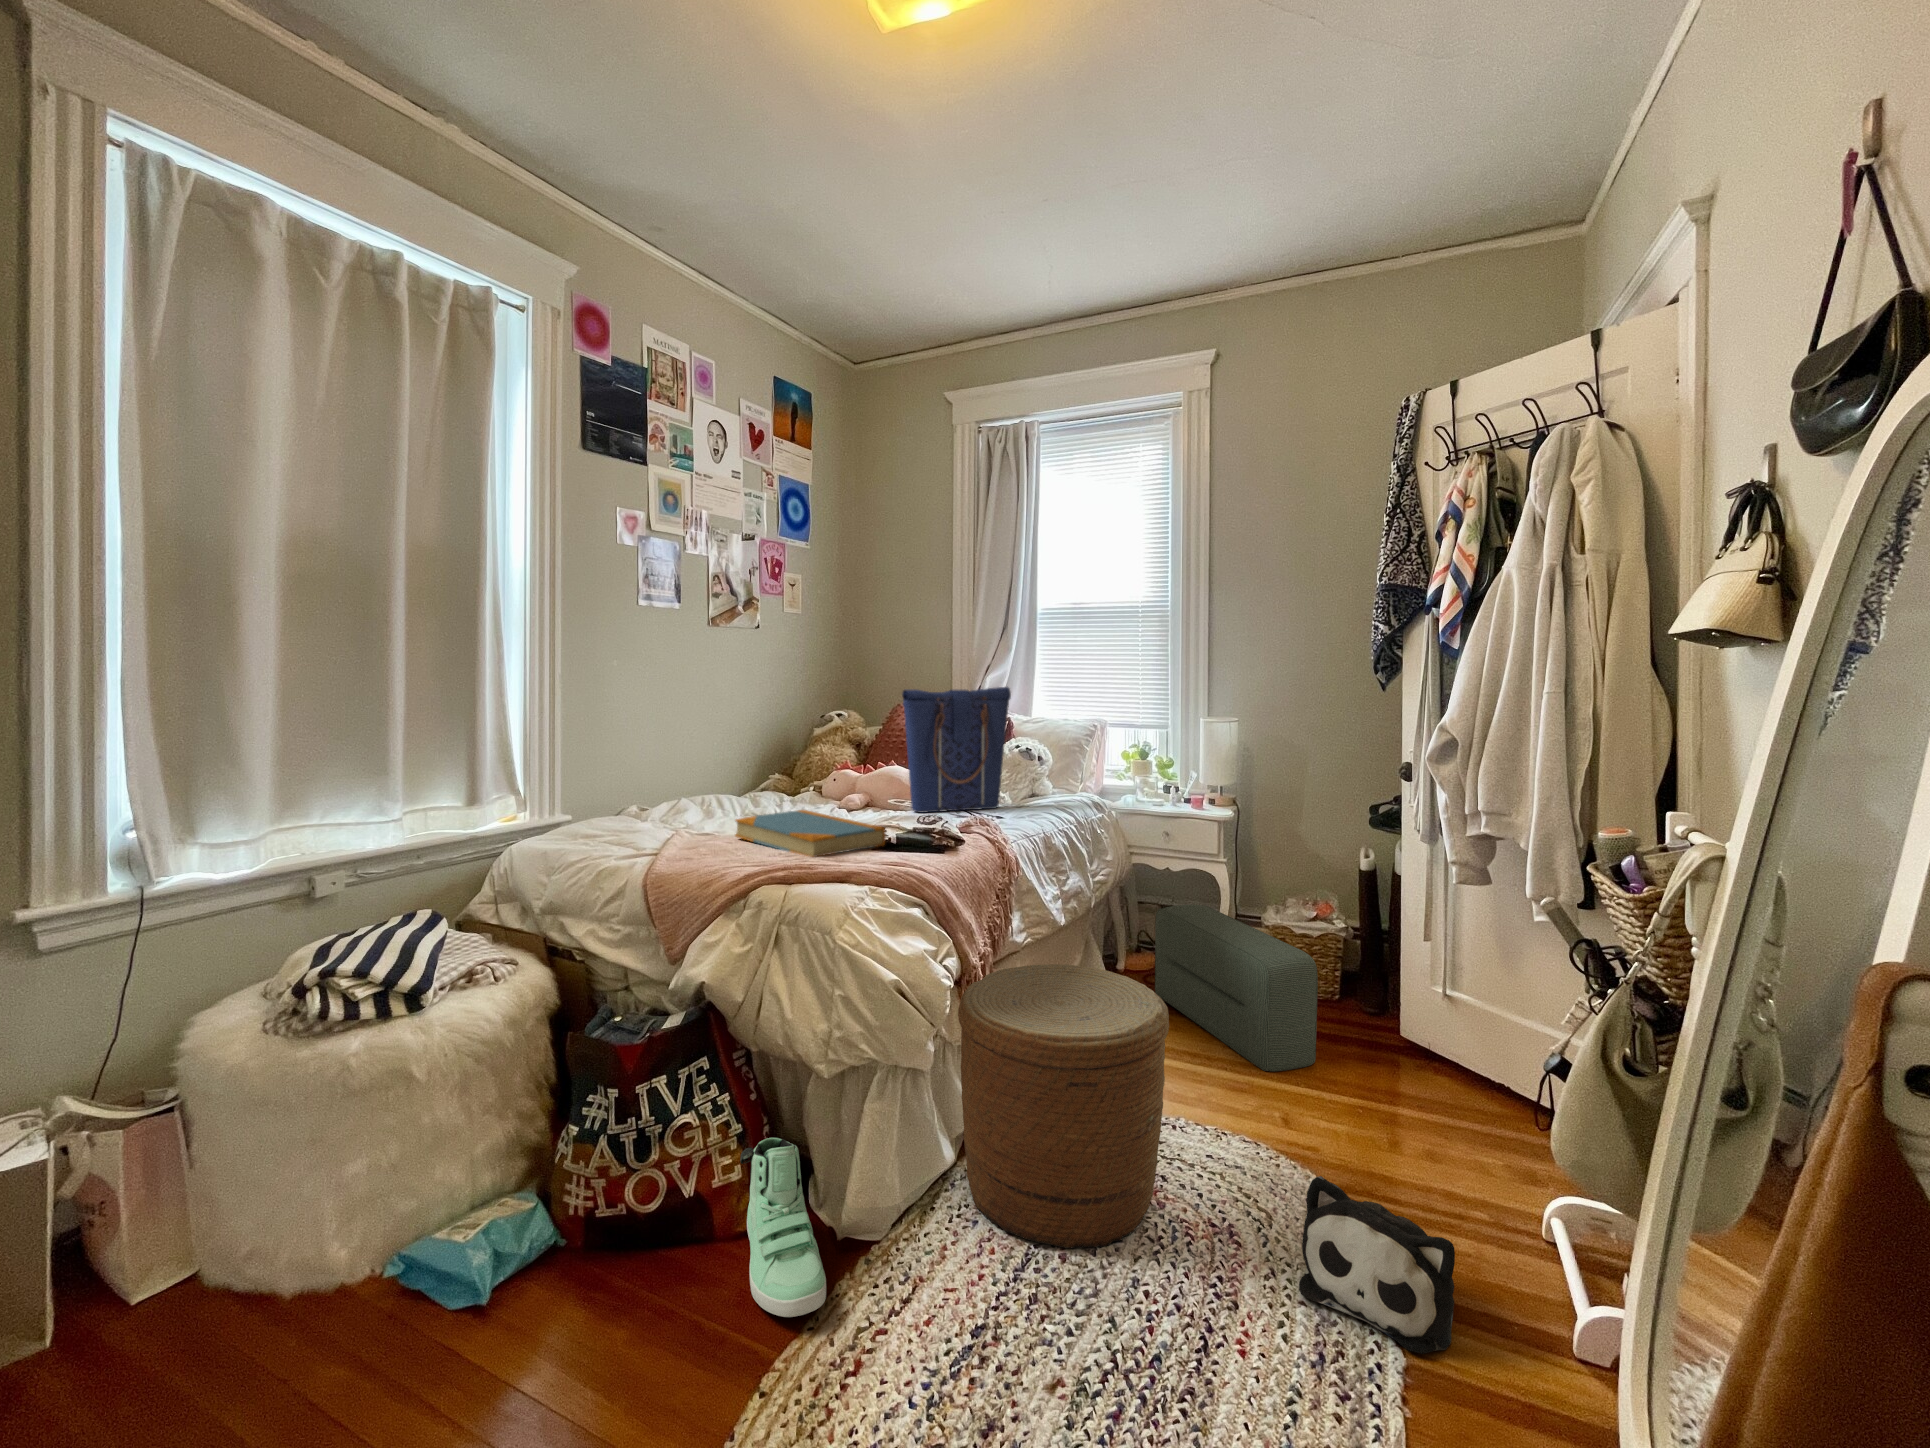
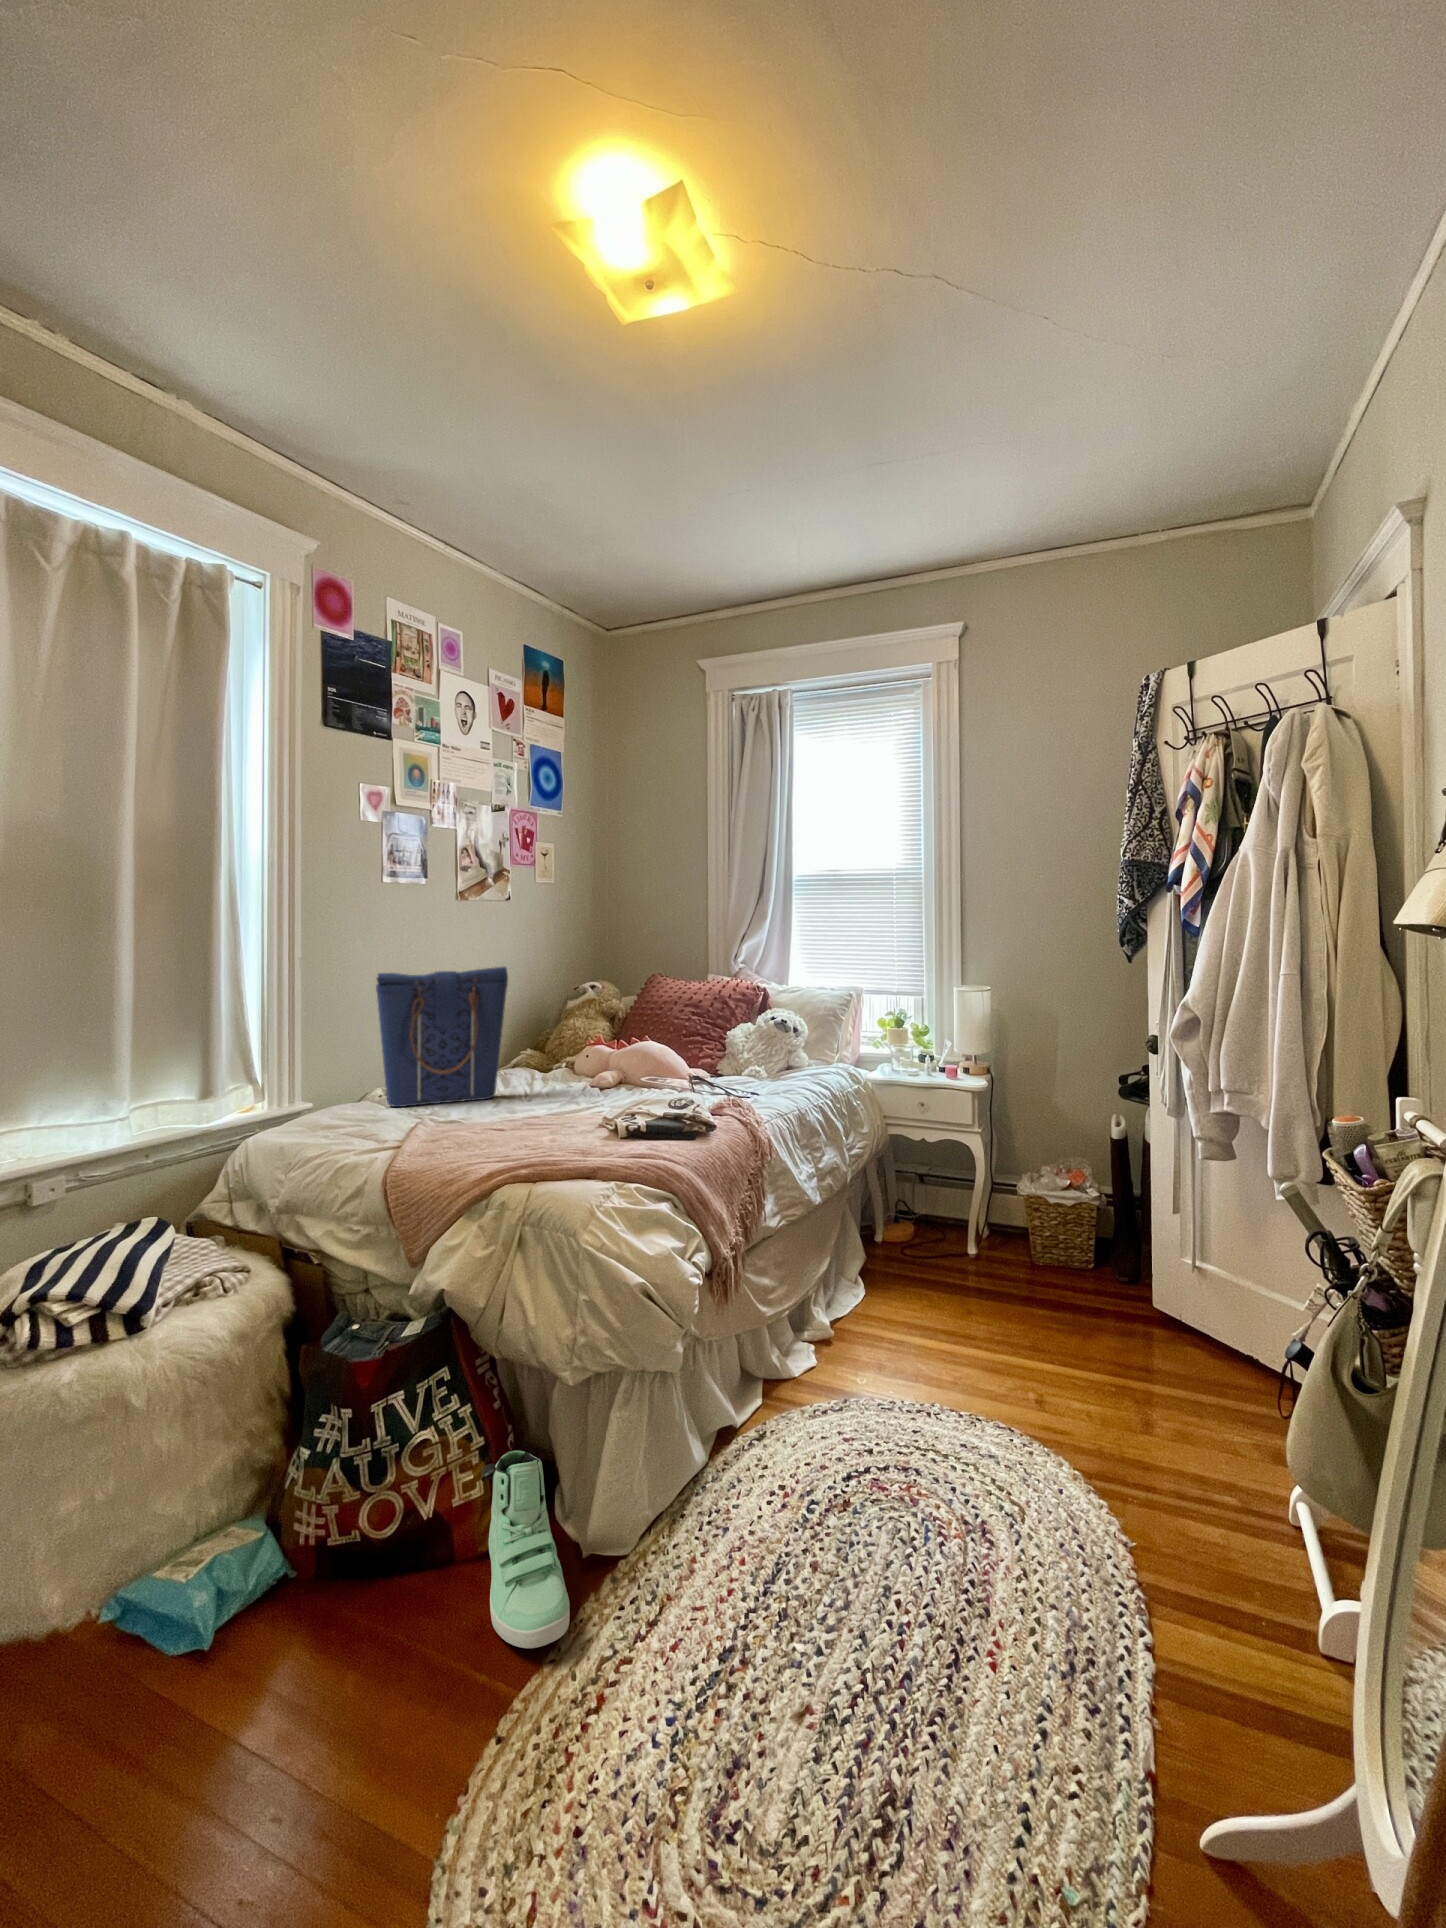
tote bag: present [902,687,1011,813] -> present [376,967,508,1107]
book: present [735,810,886,857] -> none [479,1096,634,1154]
pouf: present [1155,905,1318,1072] -> none [912,1177,1071,1351]
woven basket: present [958,964,1169,1249] -> none [707,1255,920,1556]
plush toy: present [1299,1176,1455,1354] -> none [1051,1474,1203,1658]

